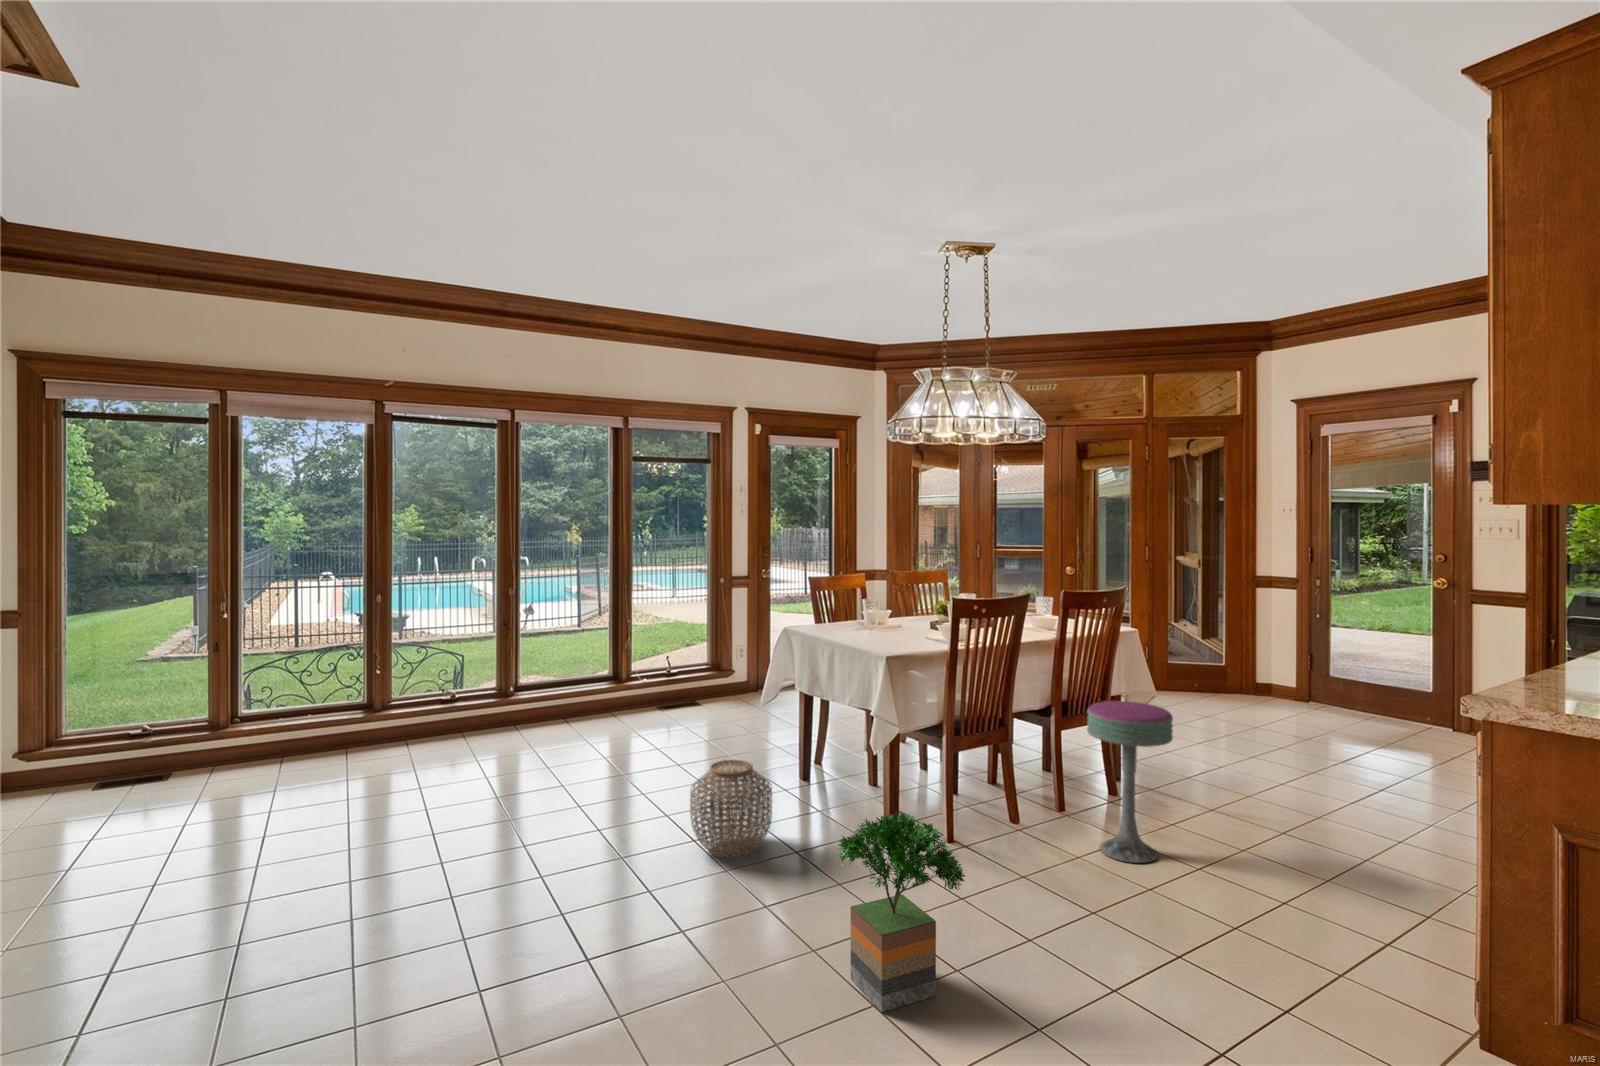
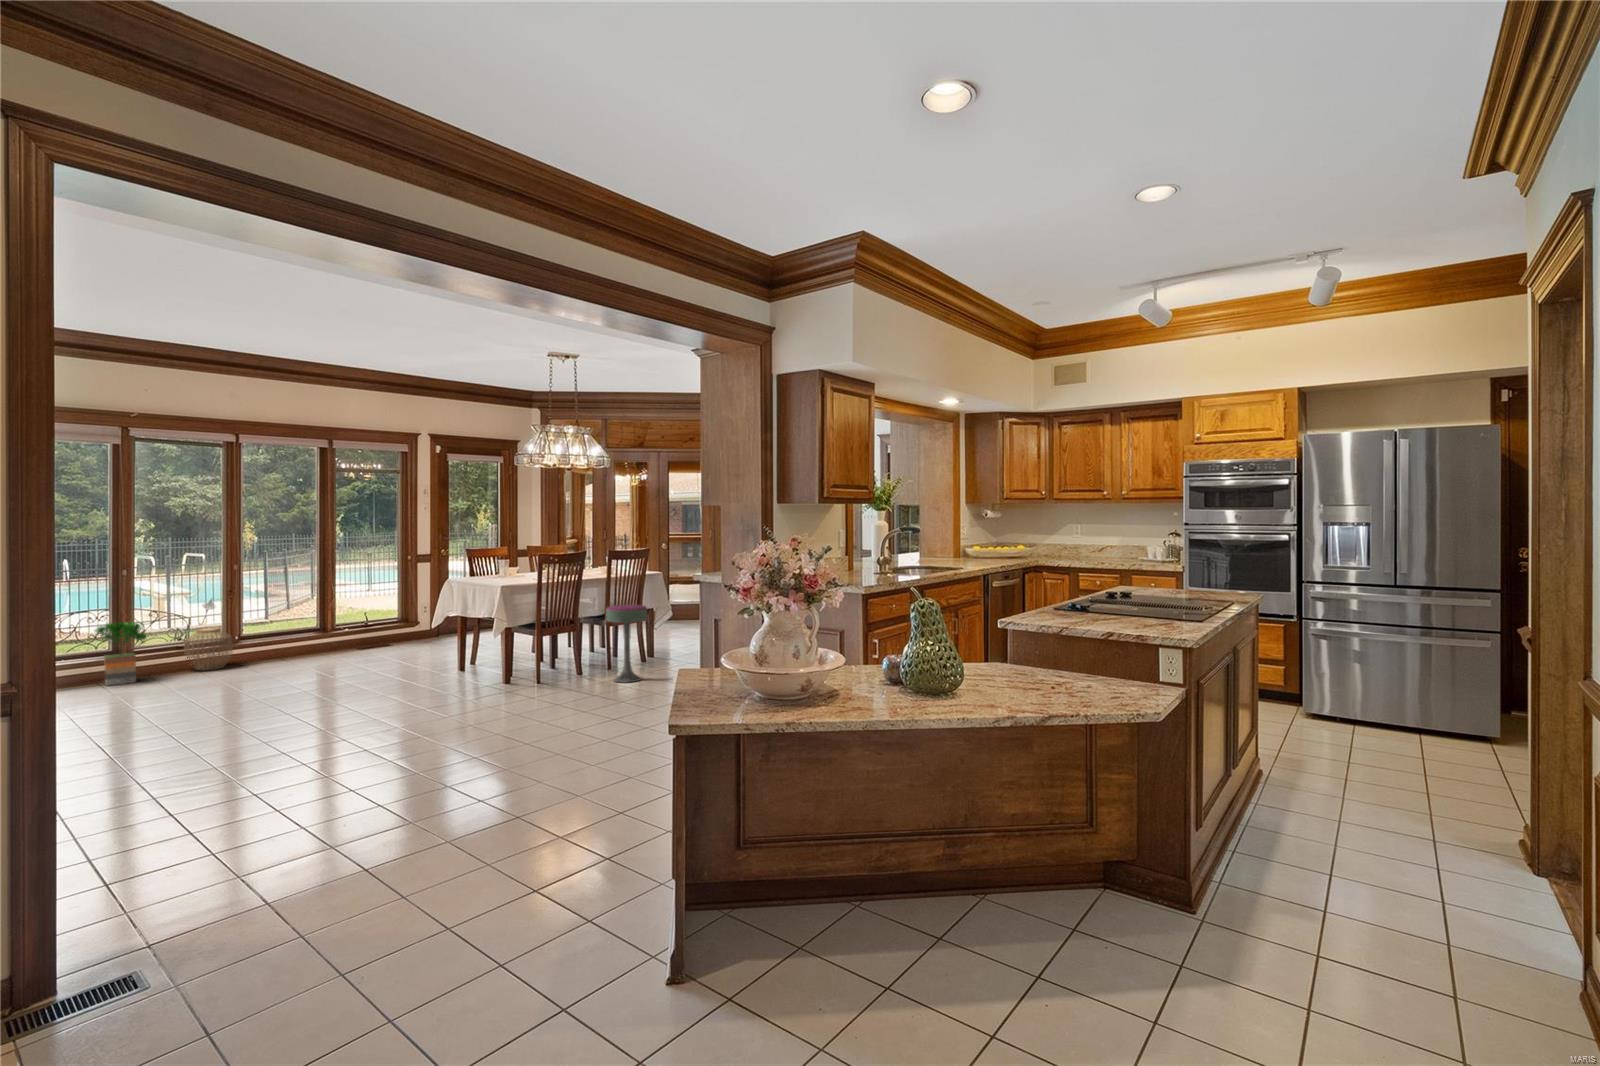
woven basket: present [690,760,772,858] -> present [184,627,233,670]
potted tree: present [837,811,965,1012] -> present [95,622,147,686]

